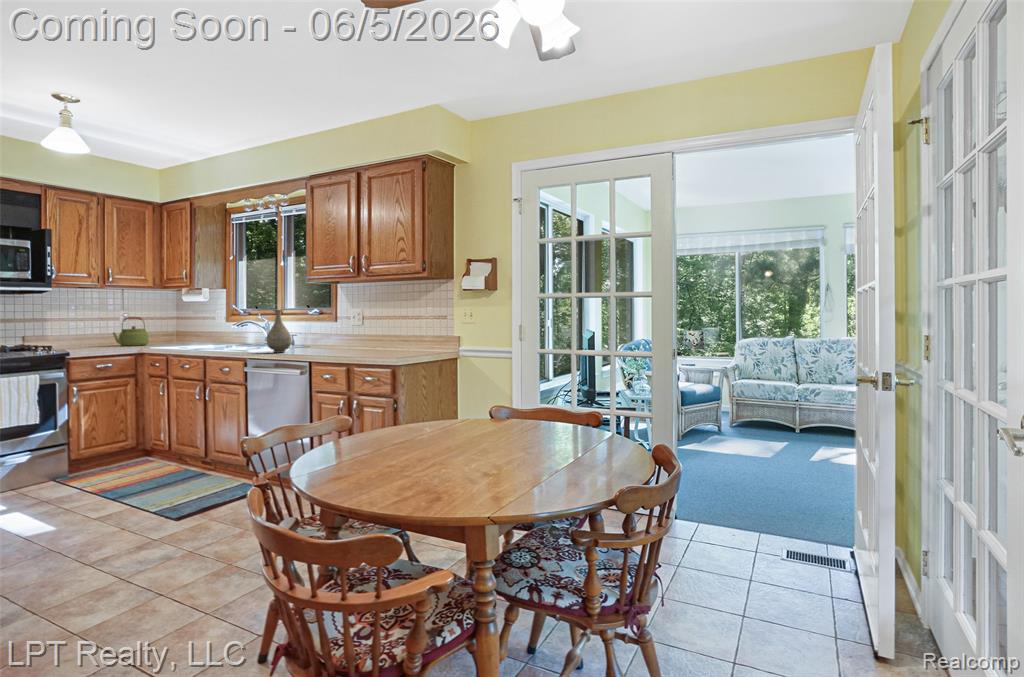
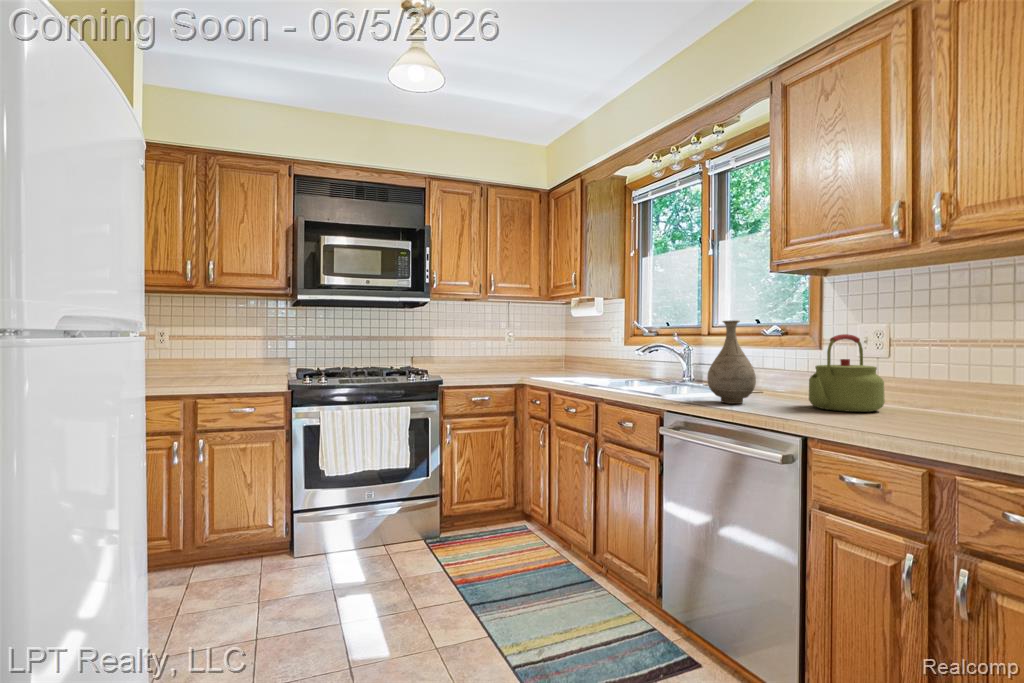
kettle: present [113,317,149,346] -> present [809,334,885,412]

